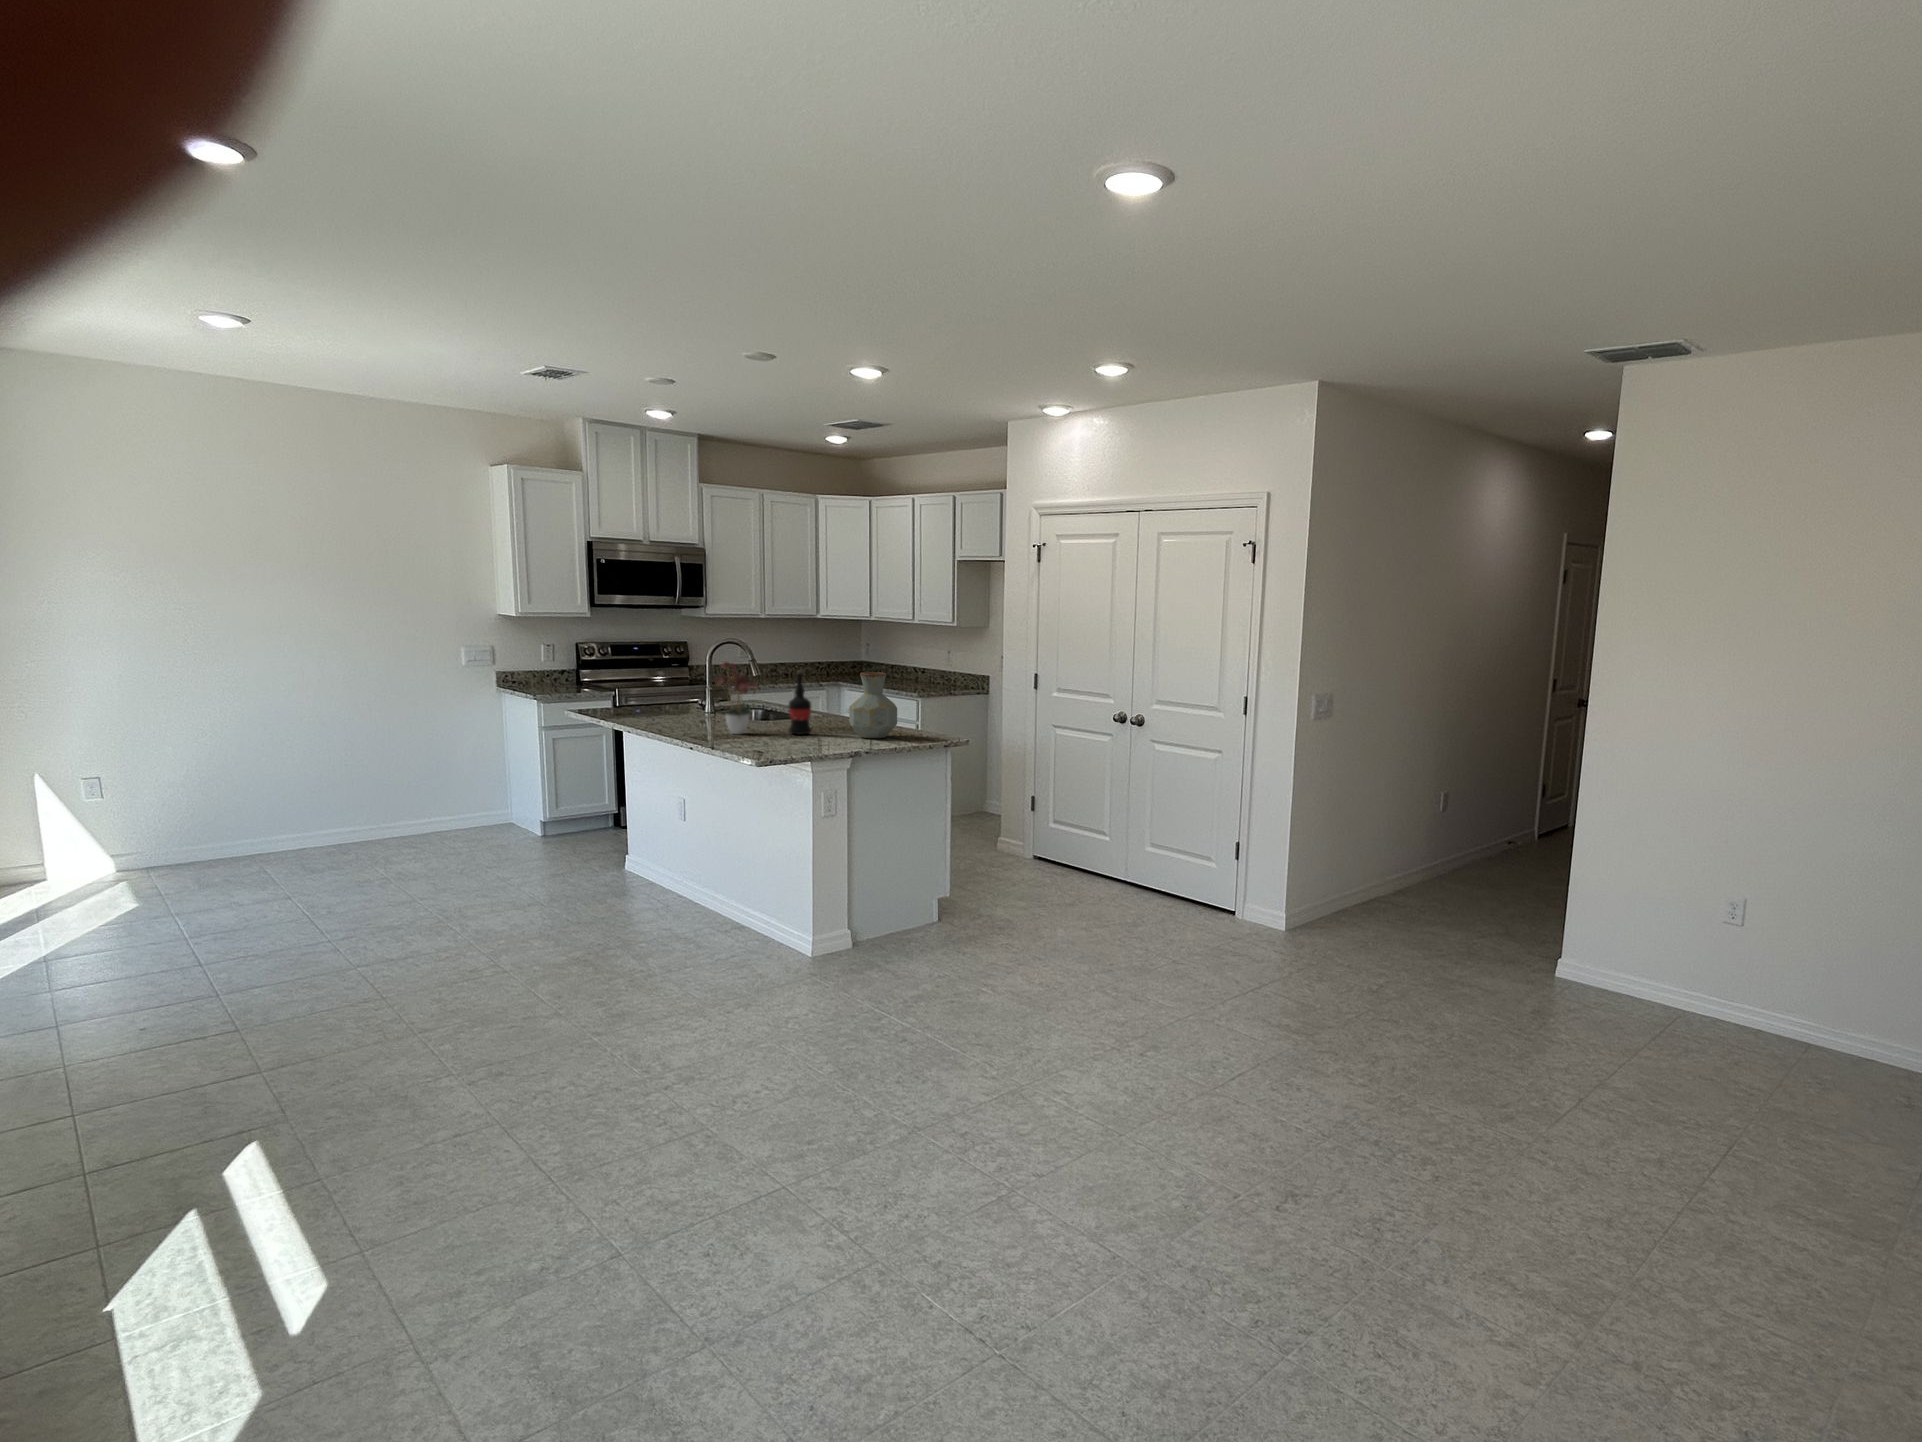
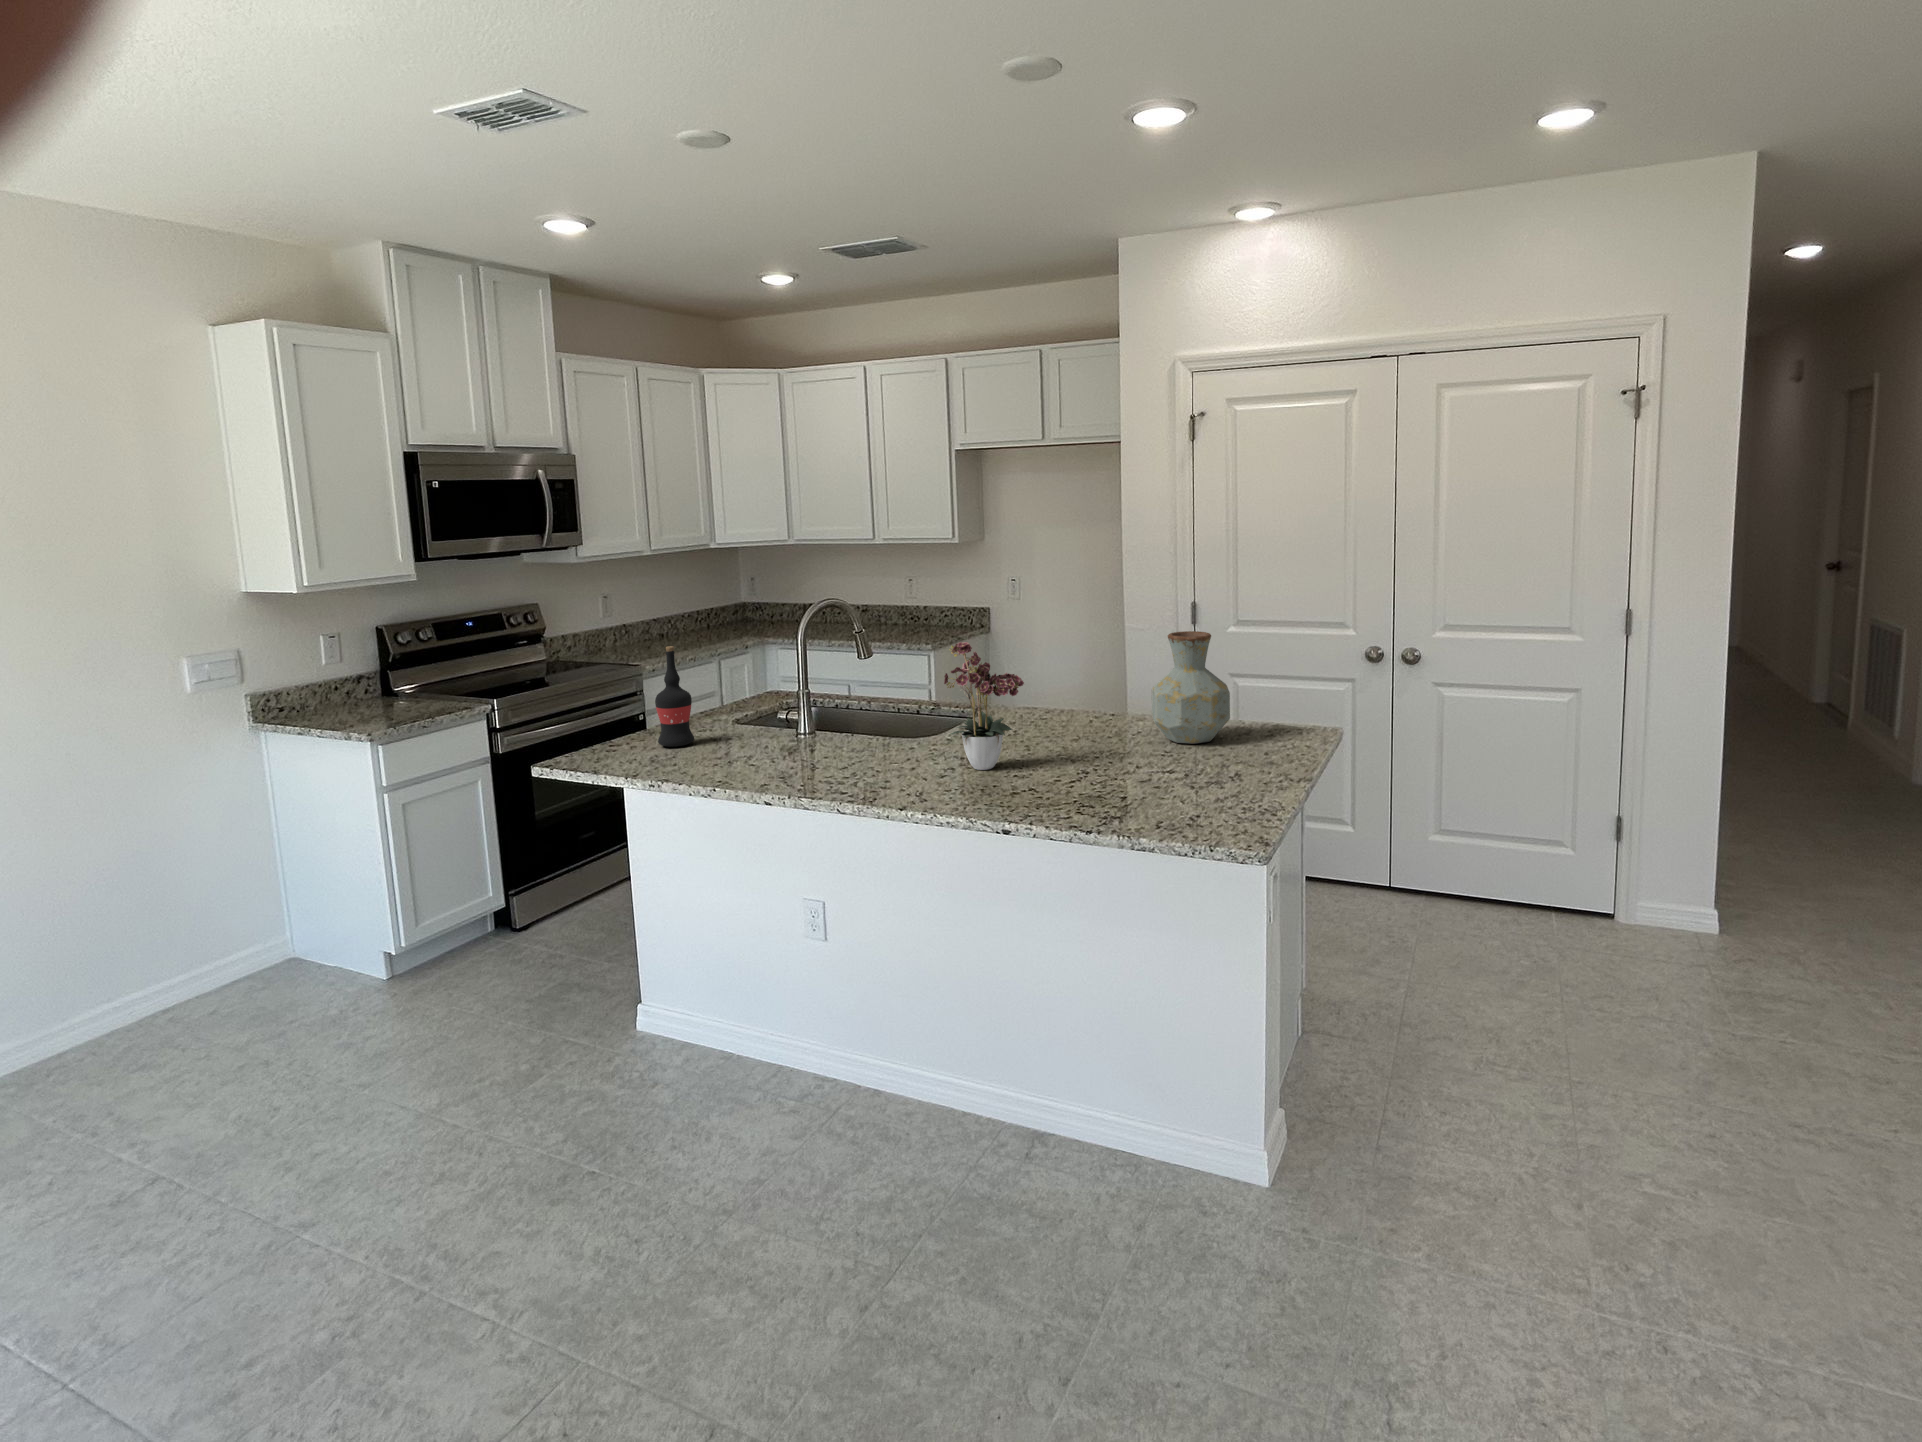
wine bottle: present [788,670,811,734] -> present [655,646,694,747]

